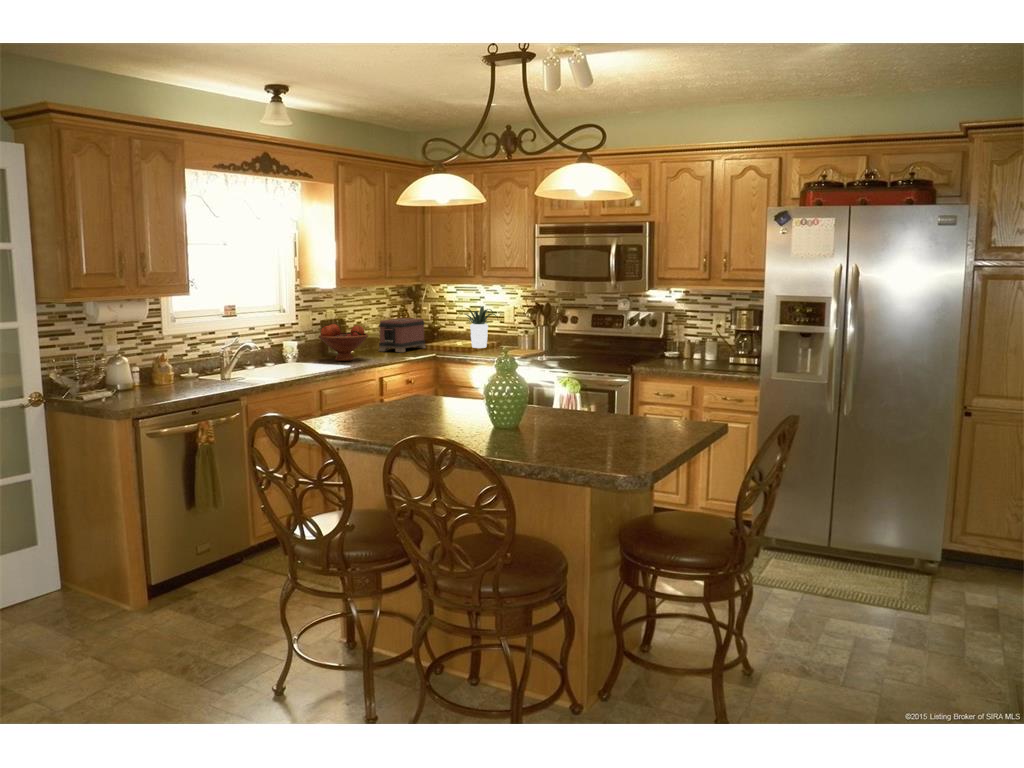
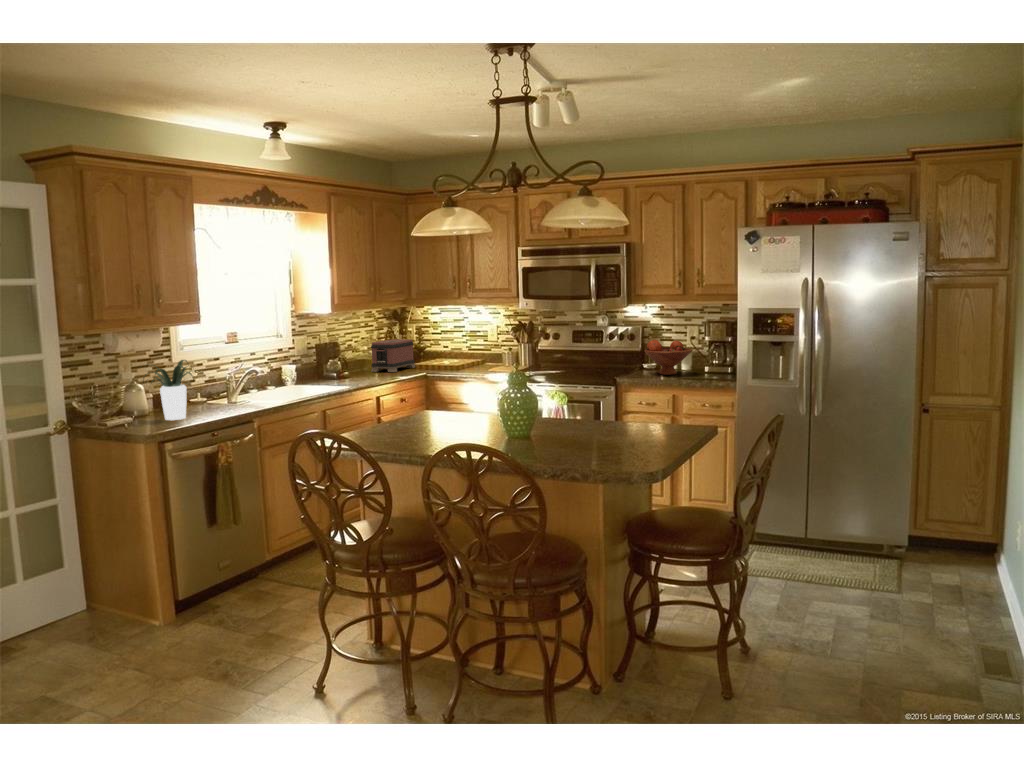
potted plant: present [465,306,497,348] -> present [145,360,193,420]
fruit bowl: present [319,324,368,361] -> present [645,340,691,375]

